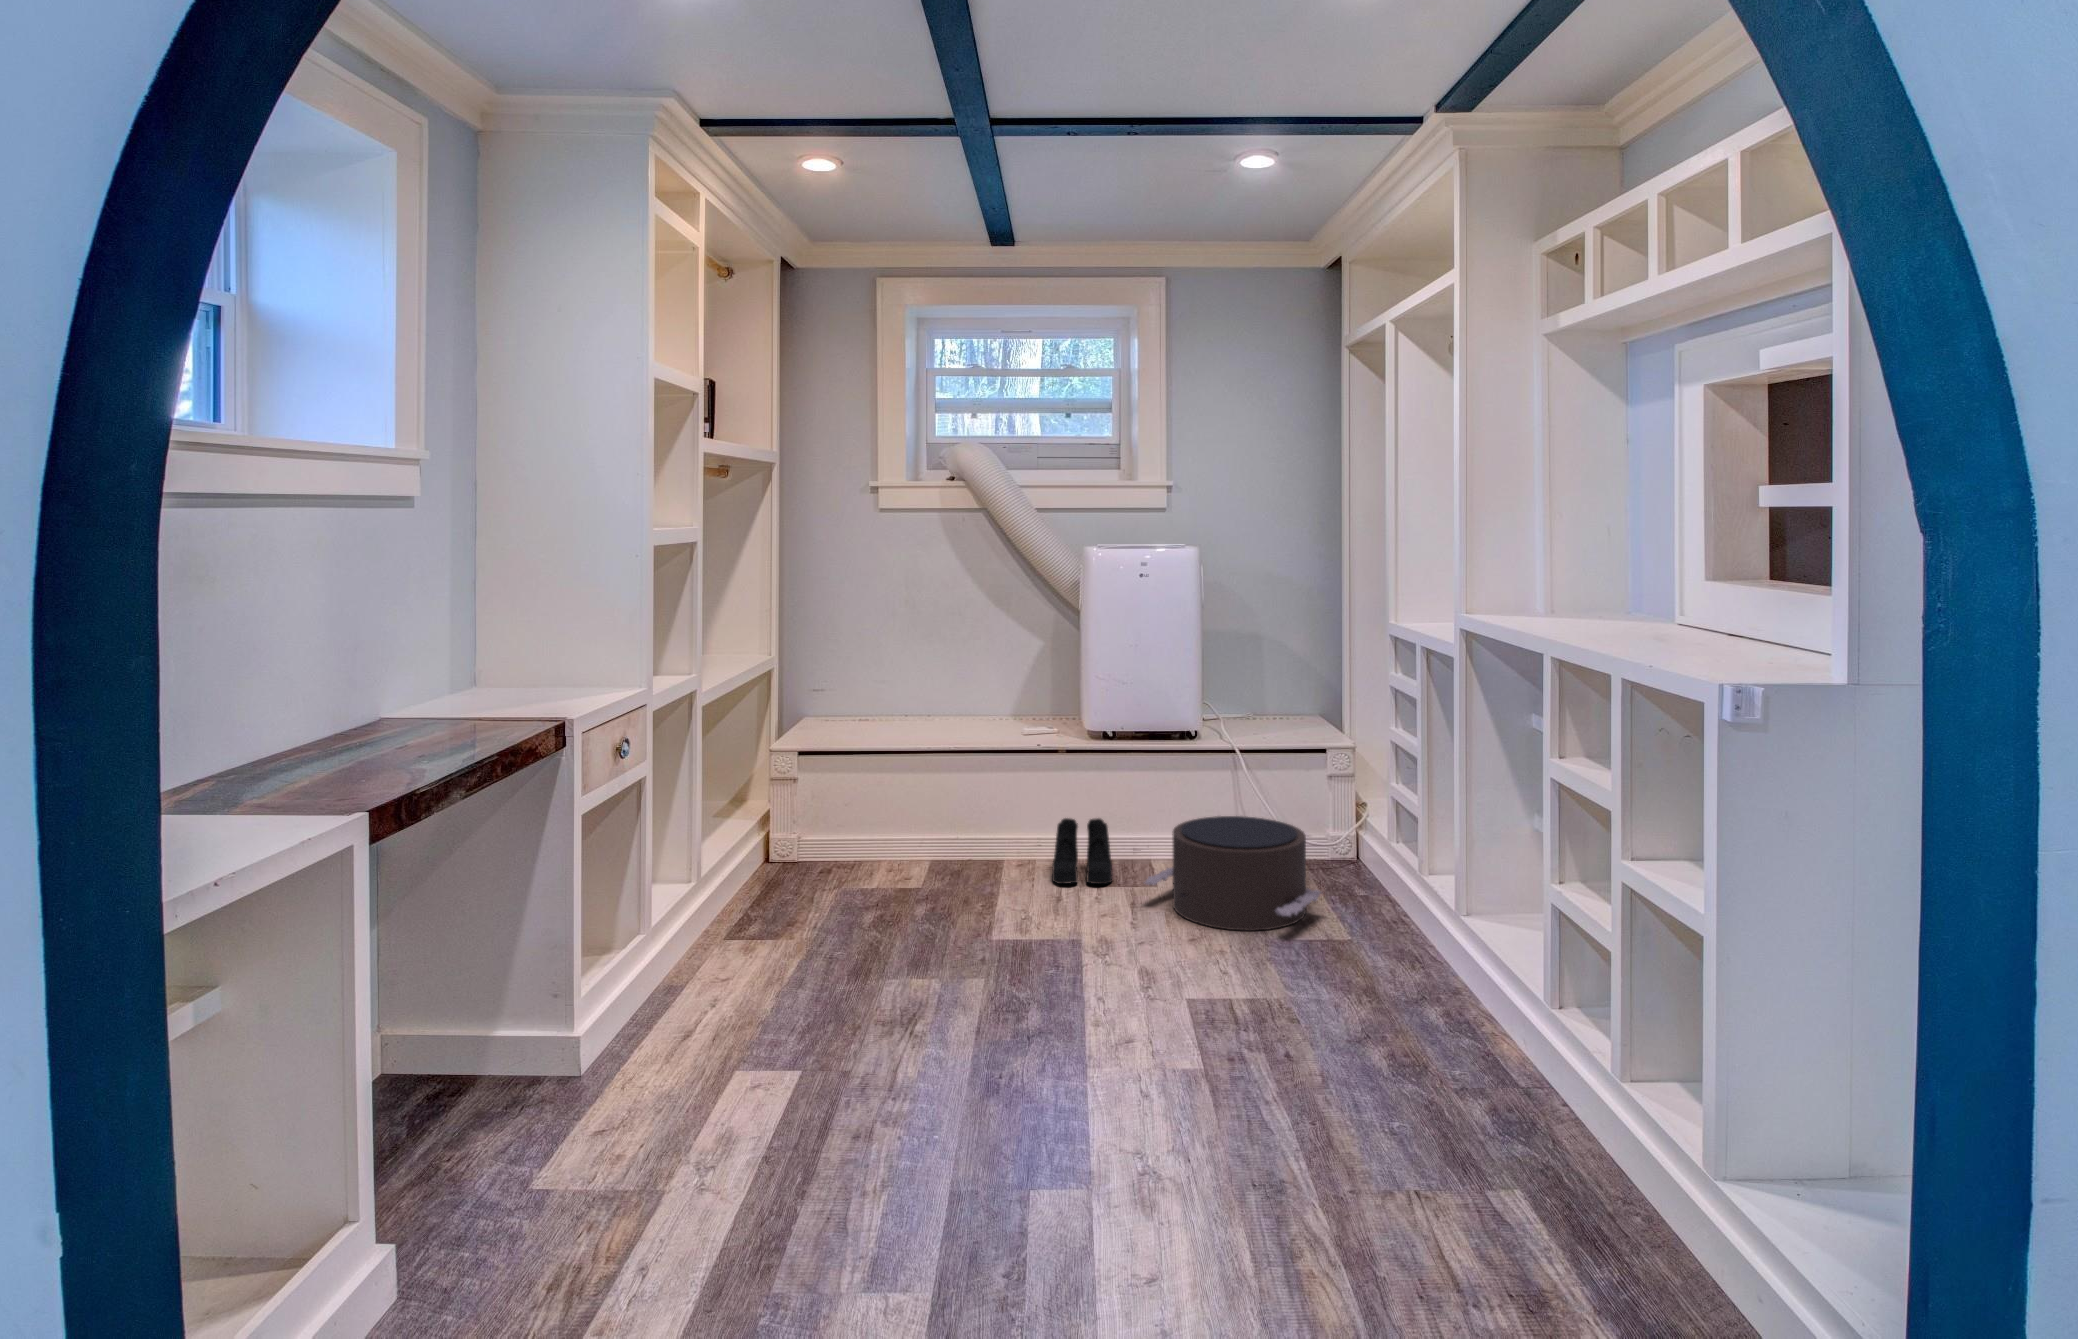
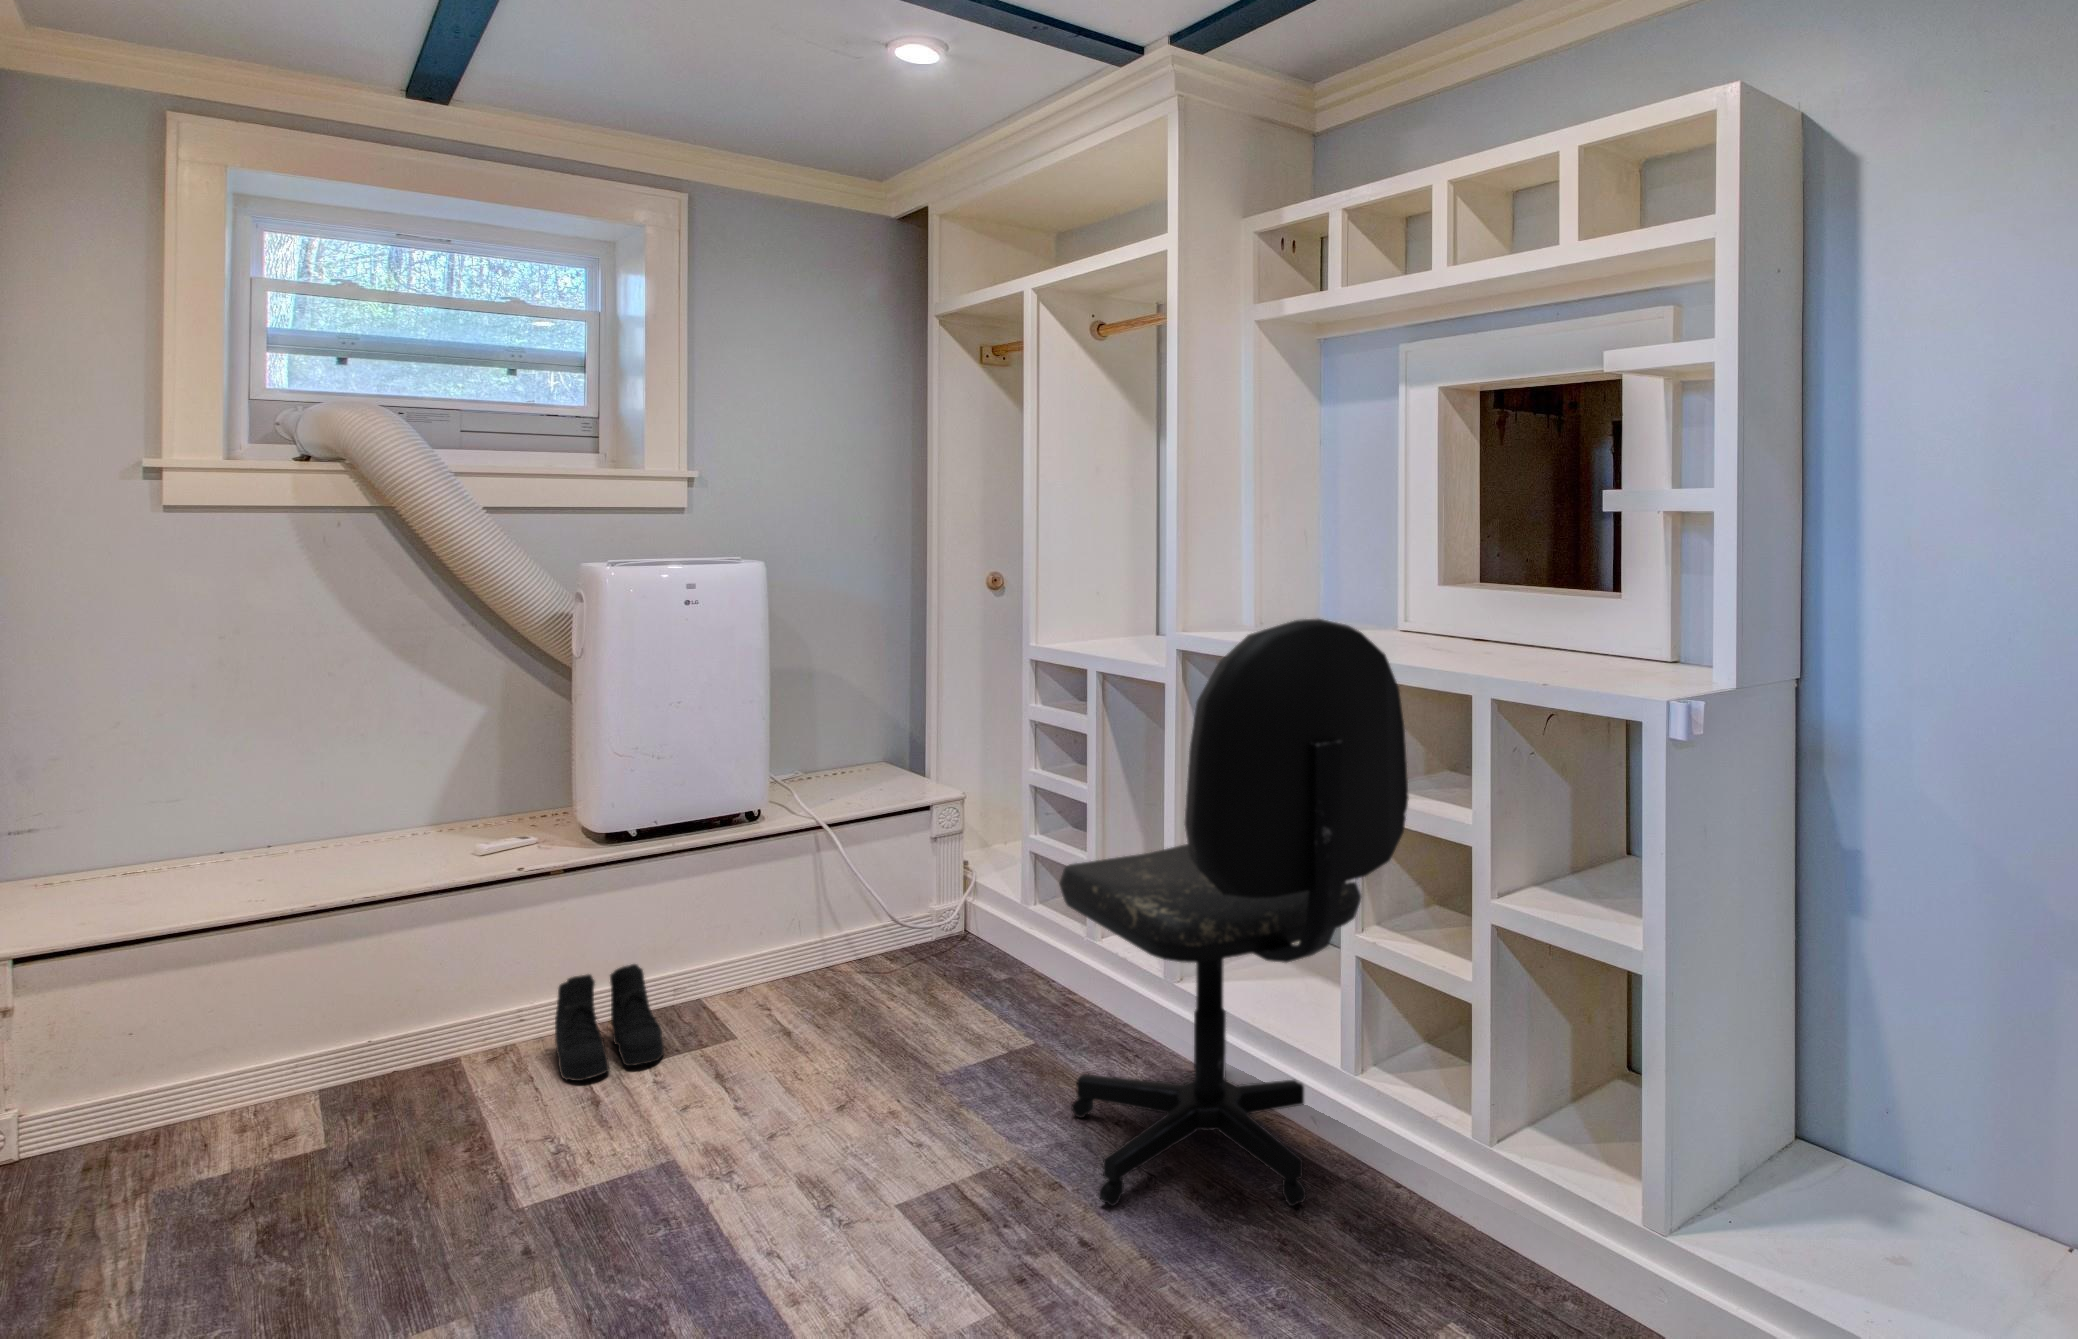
office chair: none [1314,592,1580,1091] -> present [1059,619,1409,1206]
pouf: present [1145,816,1321,931] -> none [737,914,985,1083]

